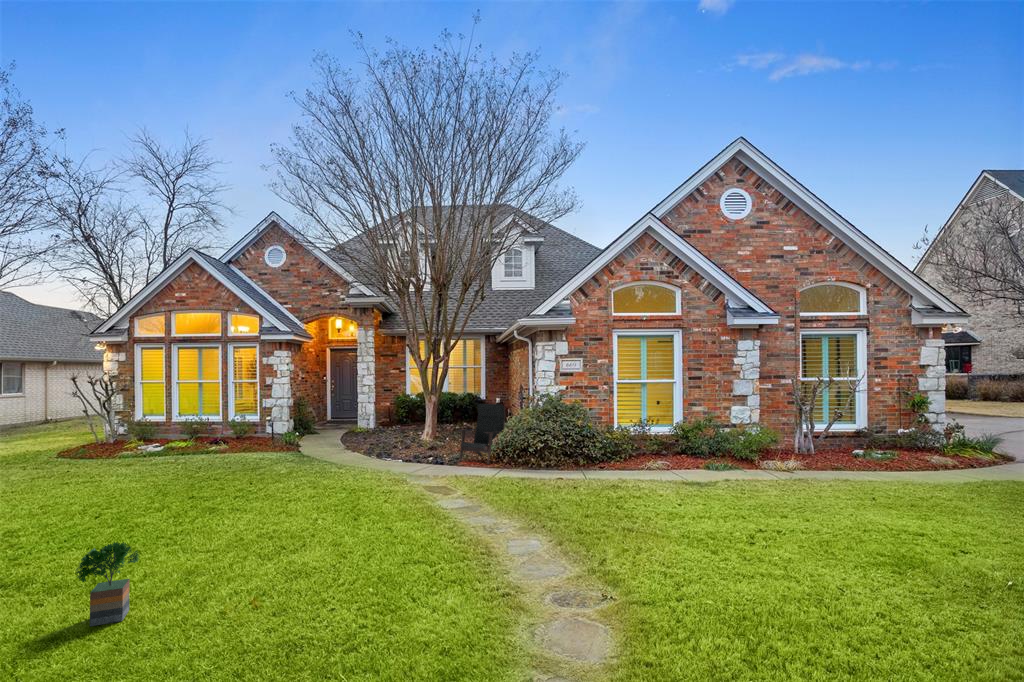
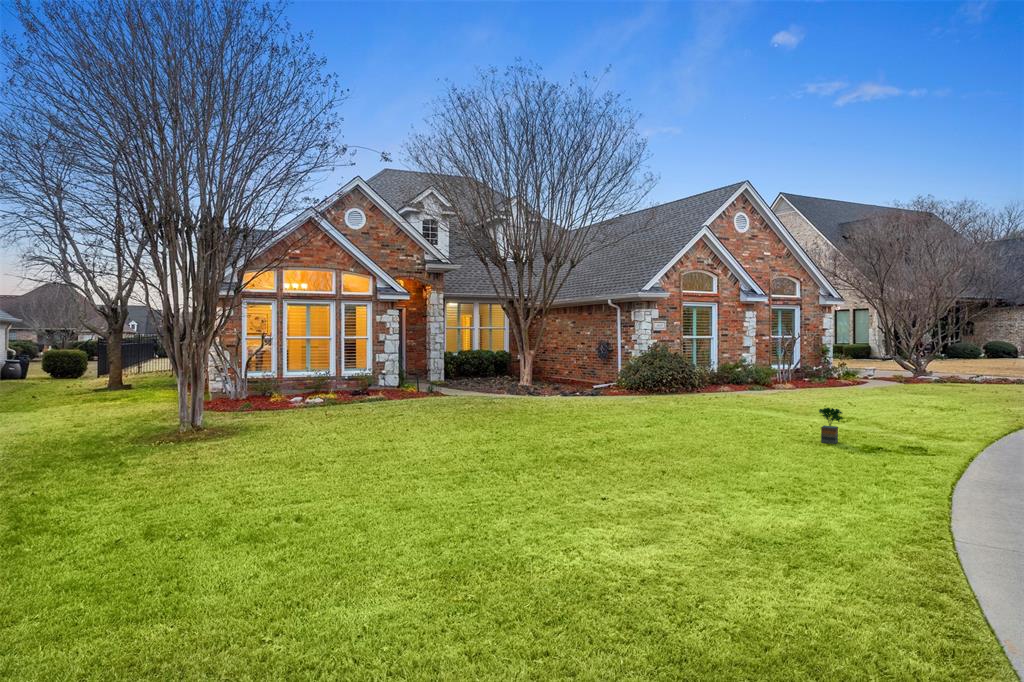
lounge chair: present [459,404,505,464] -> none [636,354,666,396]

